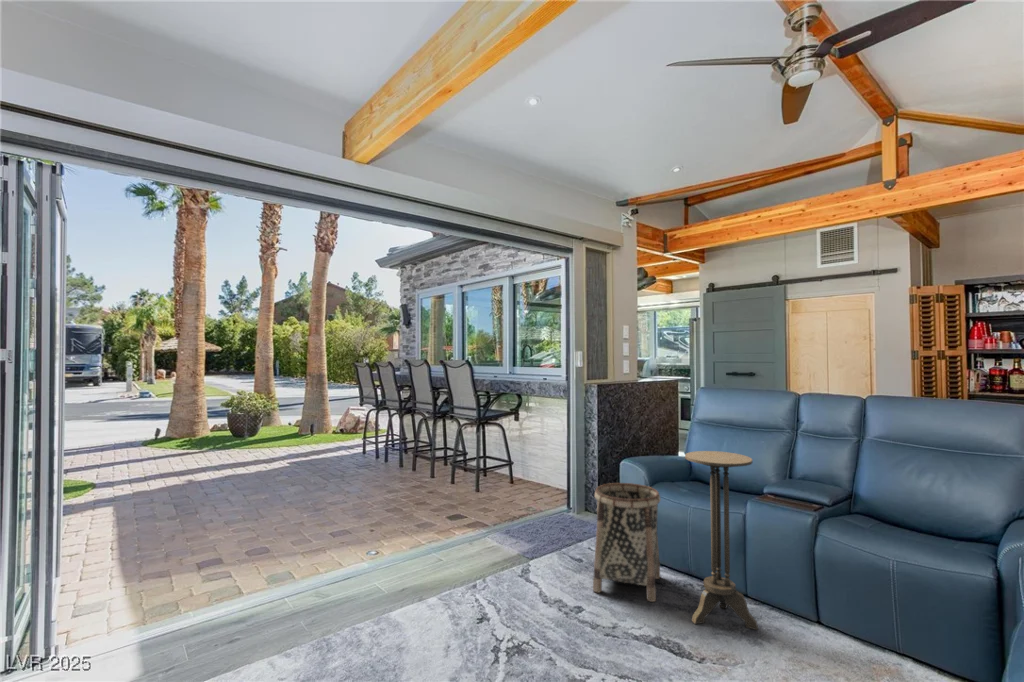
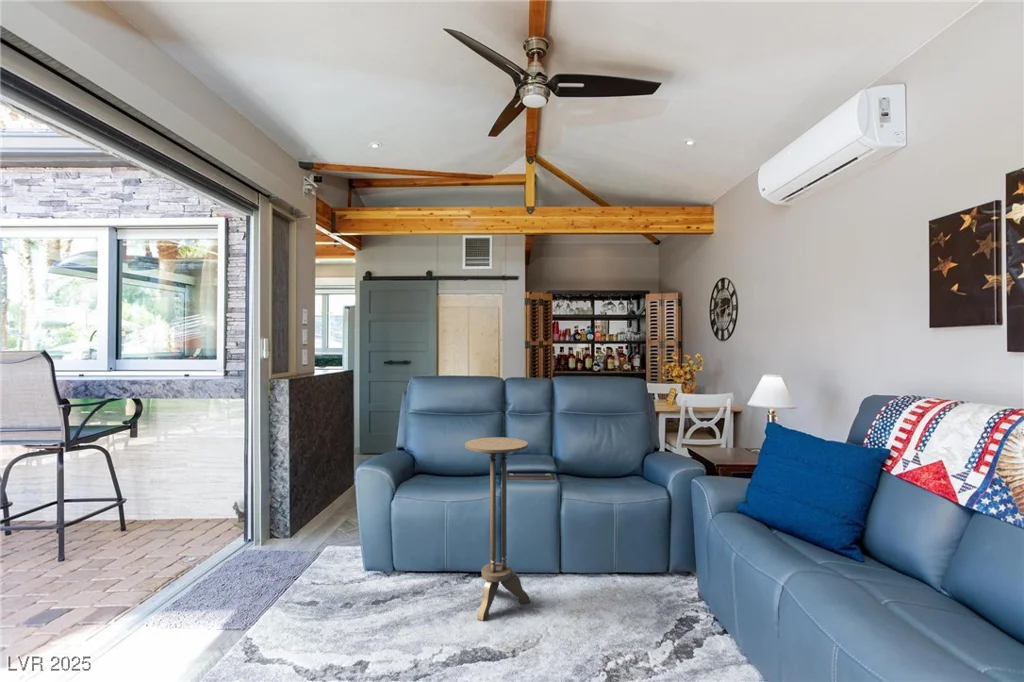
basket: present [593,483,660,602] -> none [348,488,431,633]

